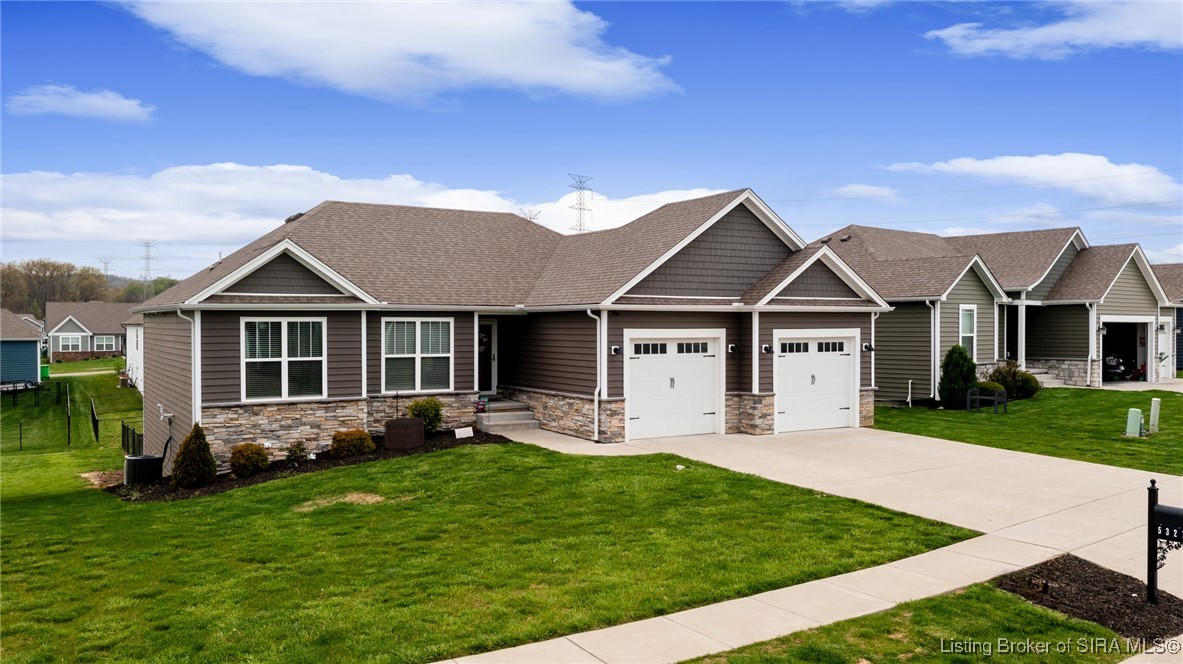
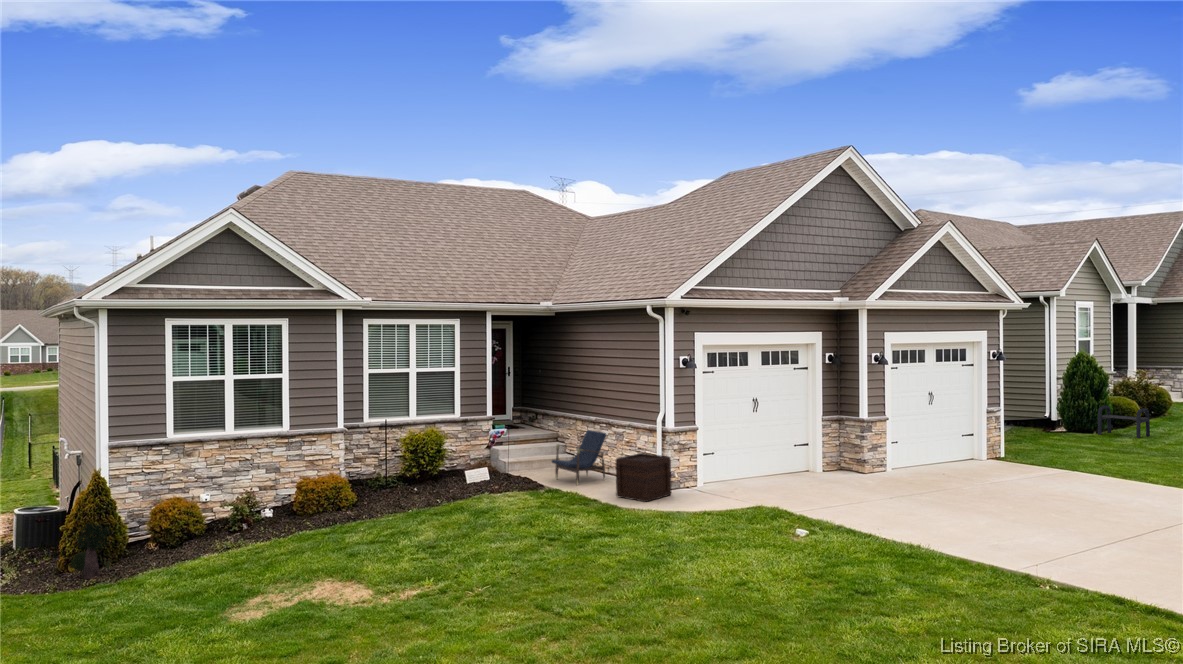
lounge chair: none [520,401,561,441] -> present [552,430,606,485]
wooden crate: present [384,417,424,449] -> present [615,453,671,502]
potted plant: none [181,456,208,494] -> present [71,524,110,579]

